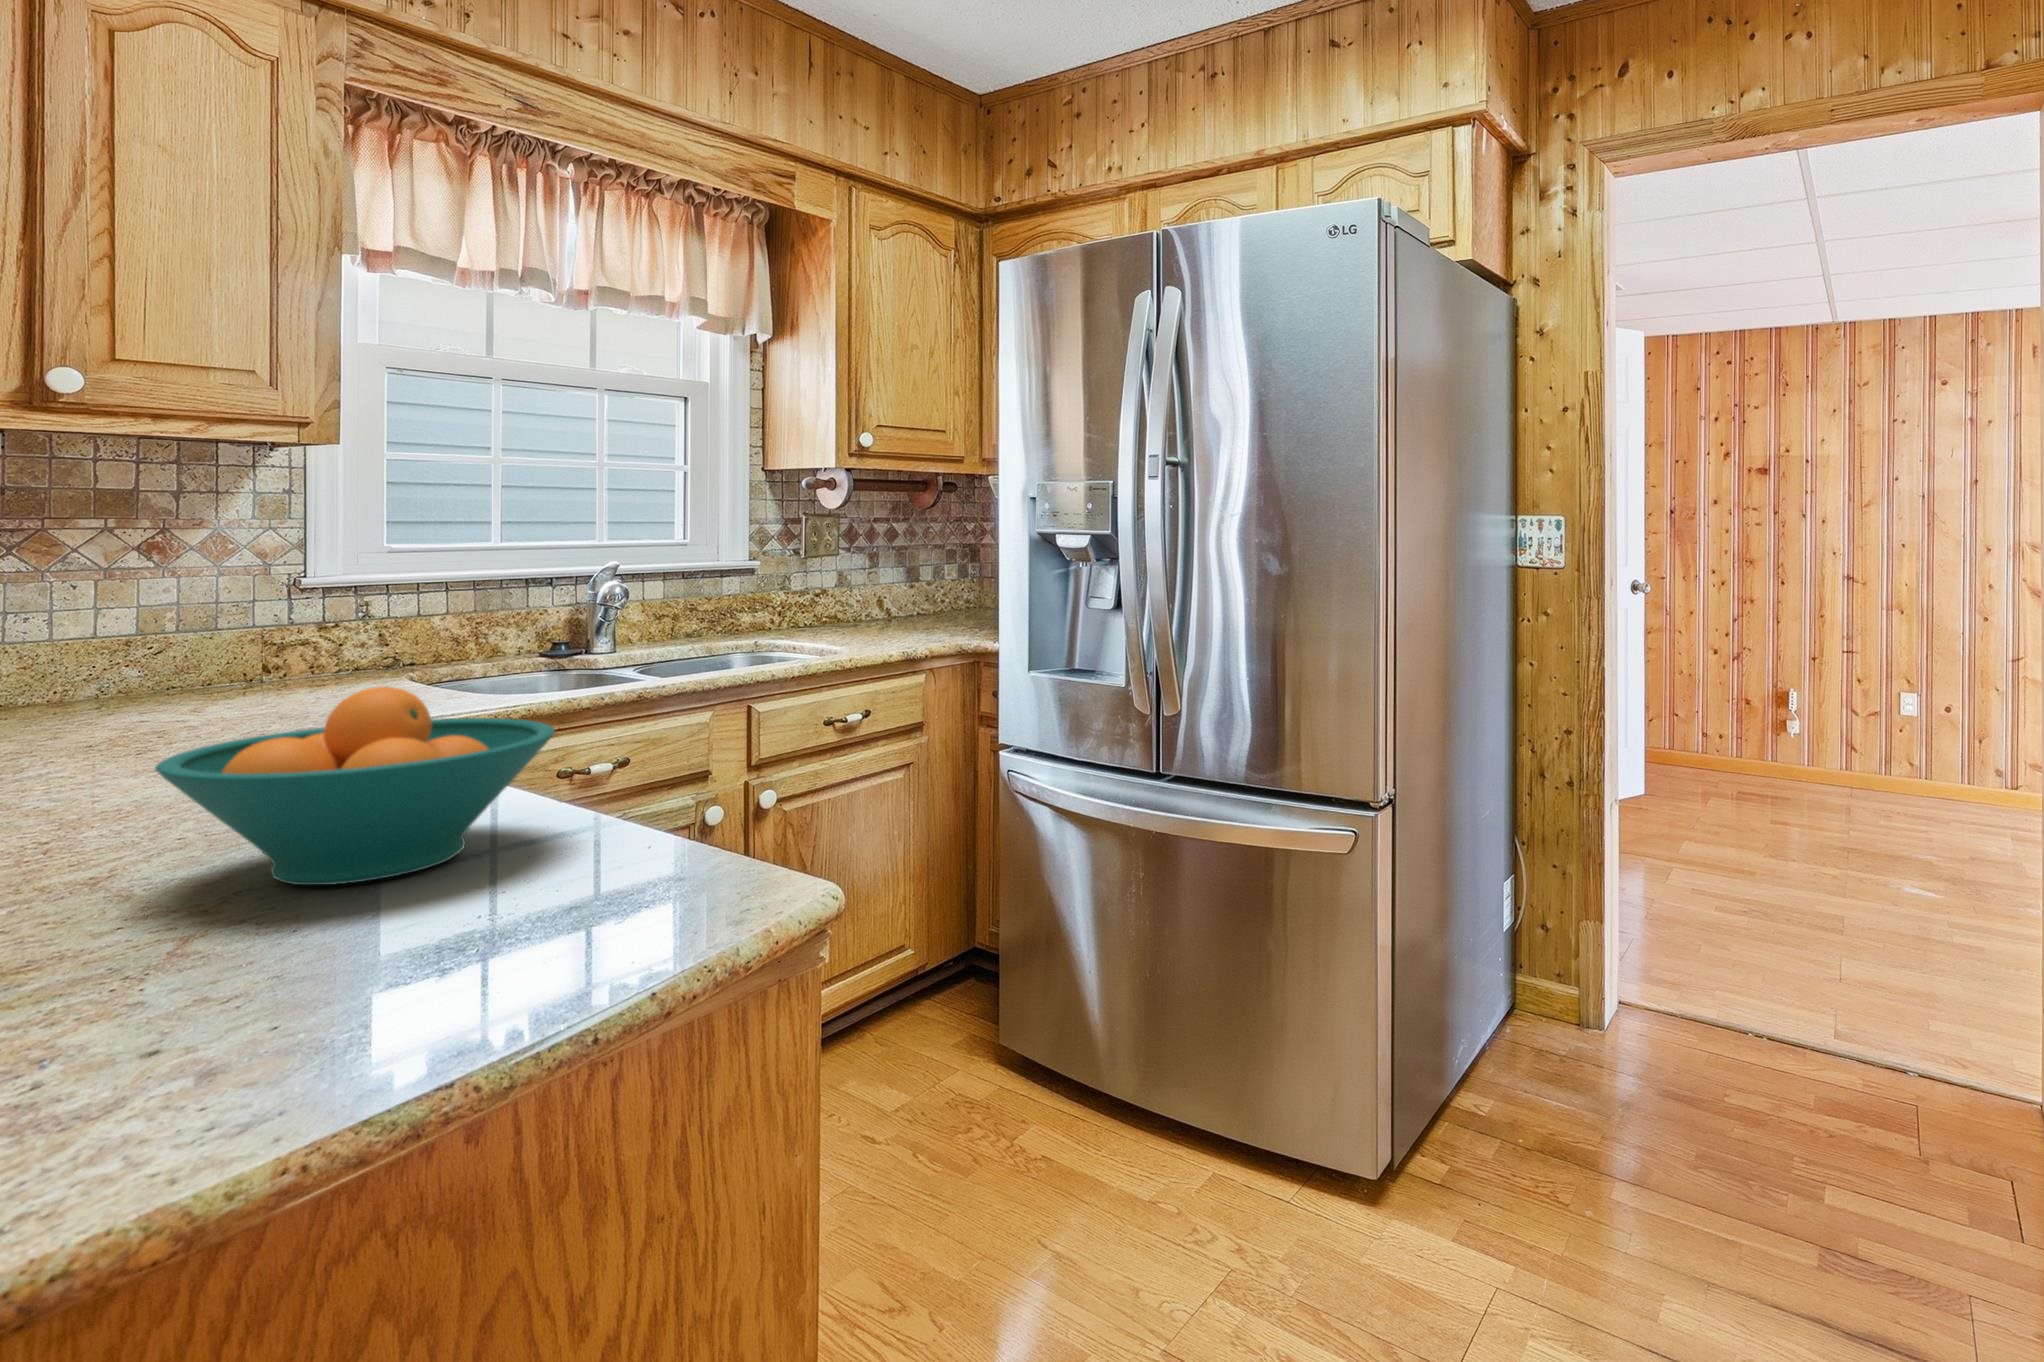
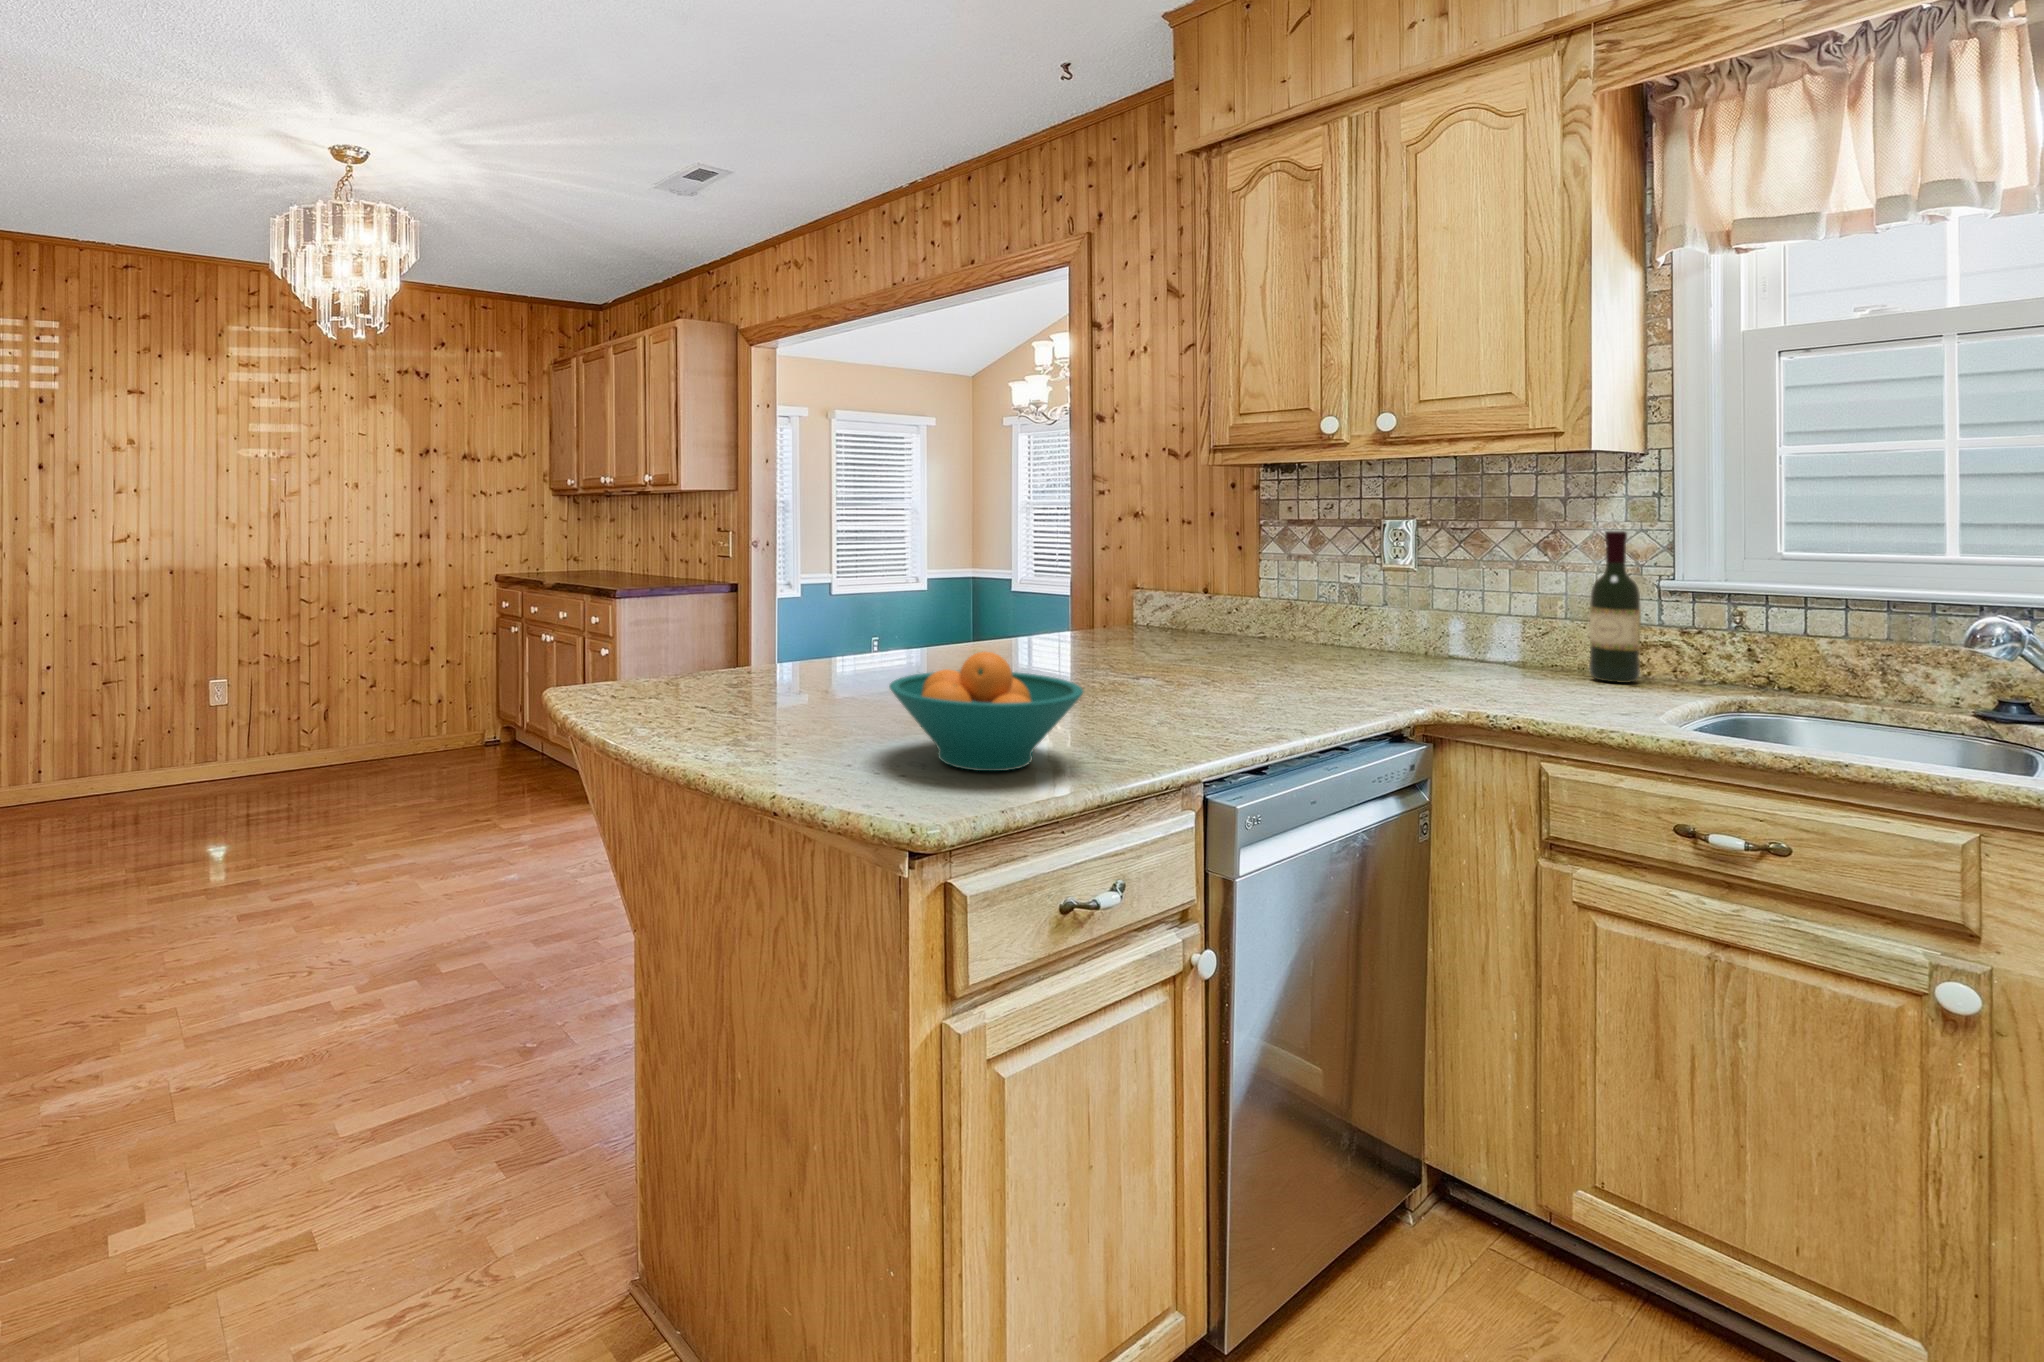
wine bottle: none [231,528,289,690] -> present [1589,531,1641,683]

